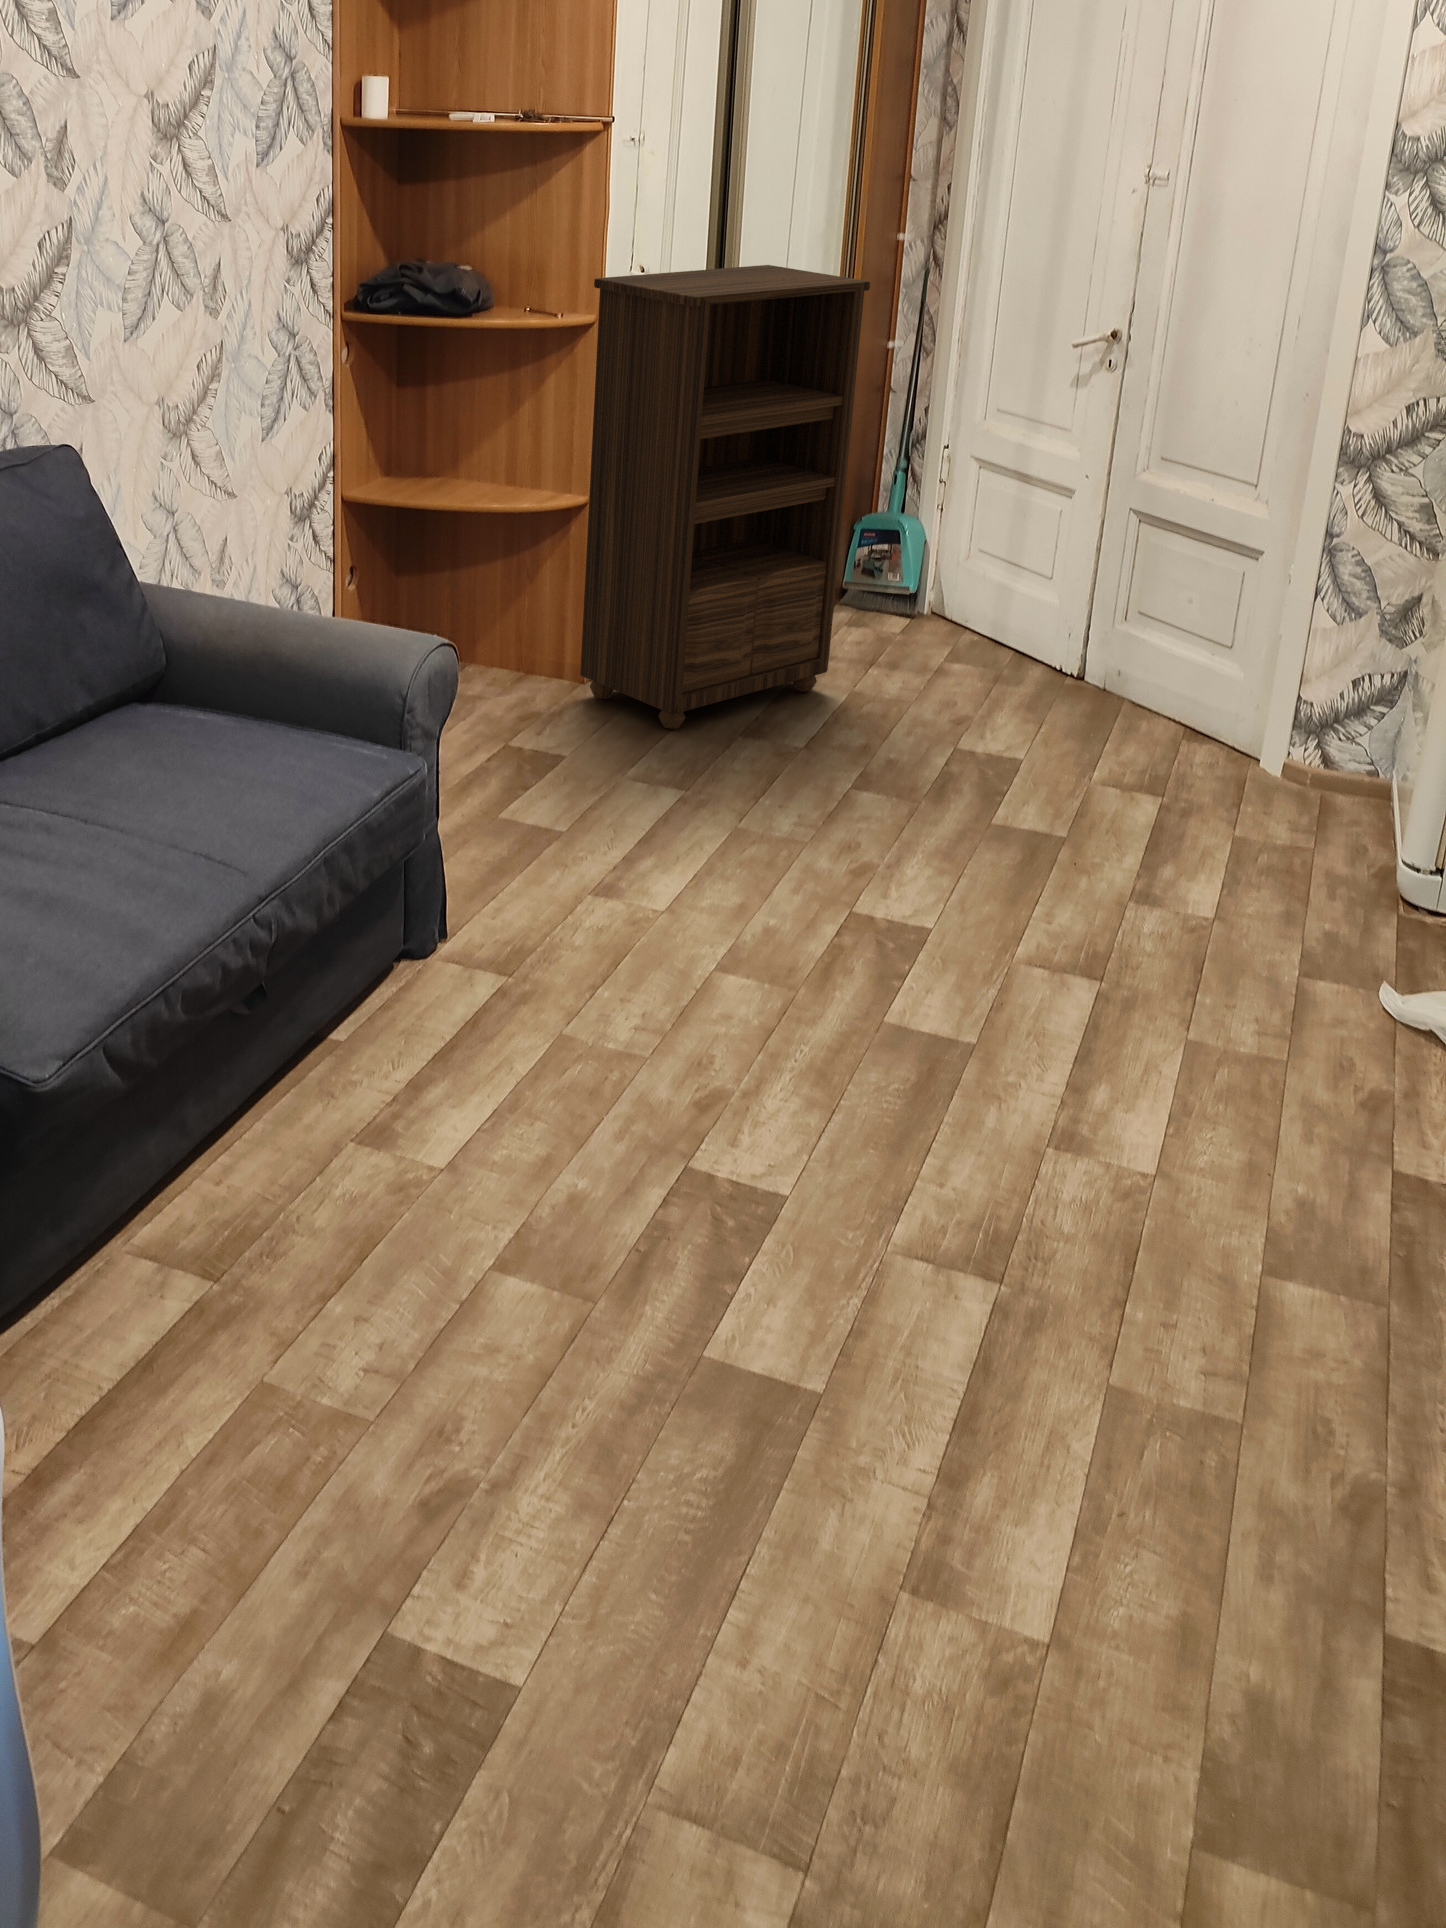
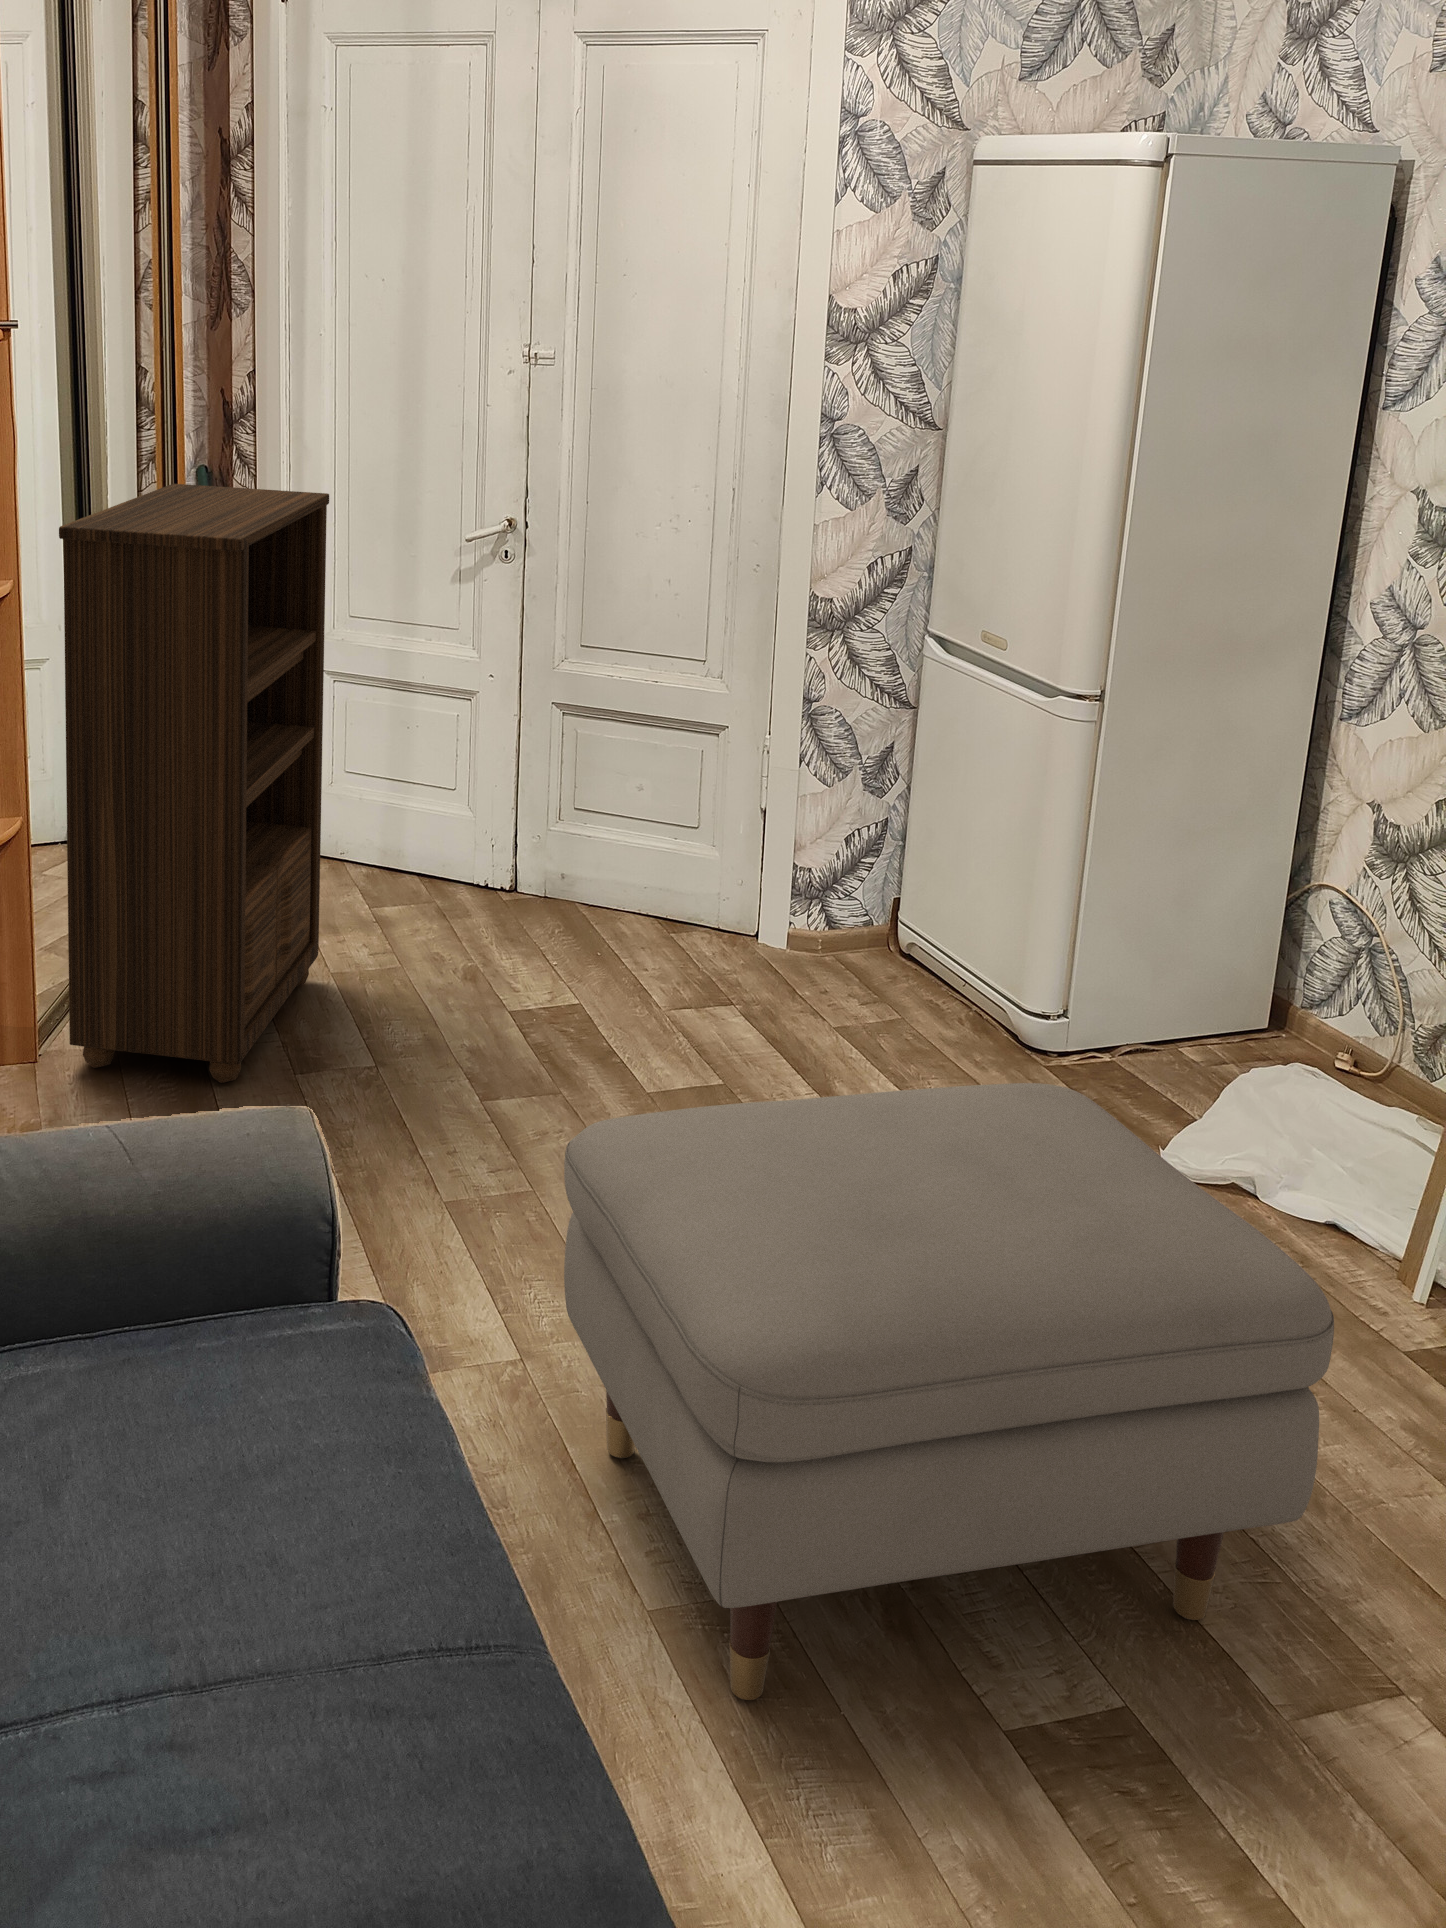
ottoman: none [471,726,1050,1202] -> present [564,1083,1334,1700]

